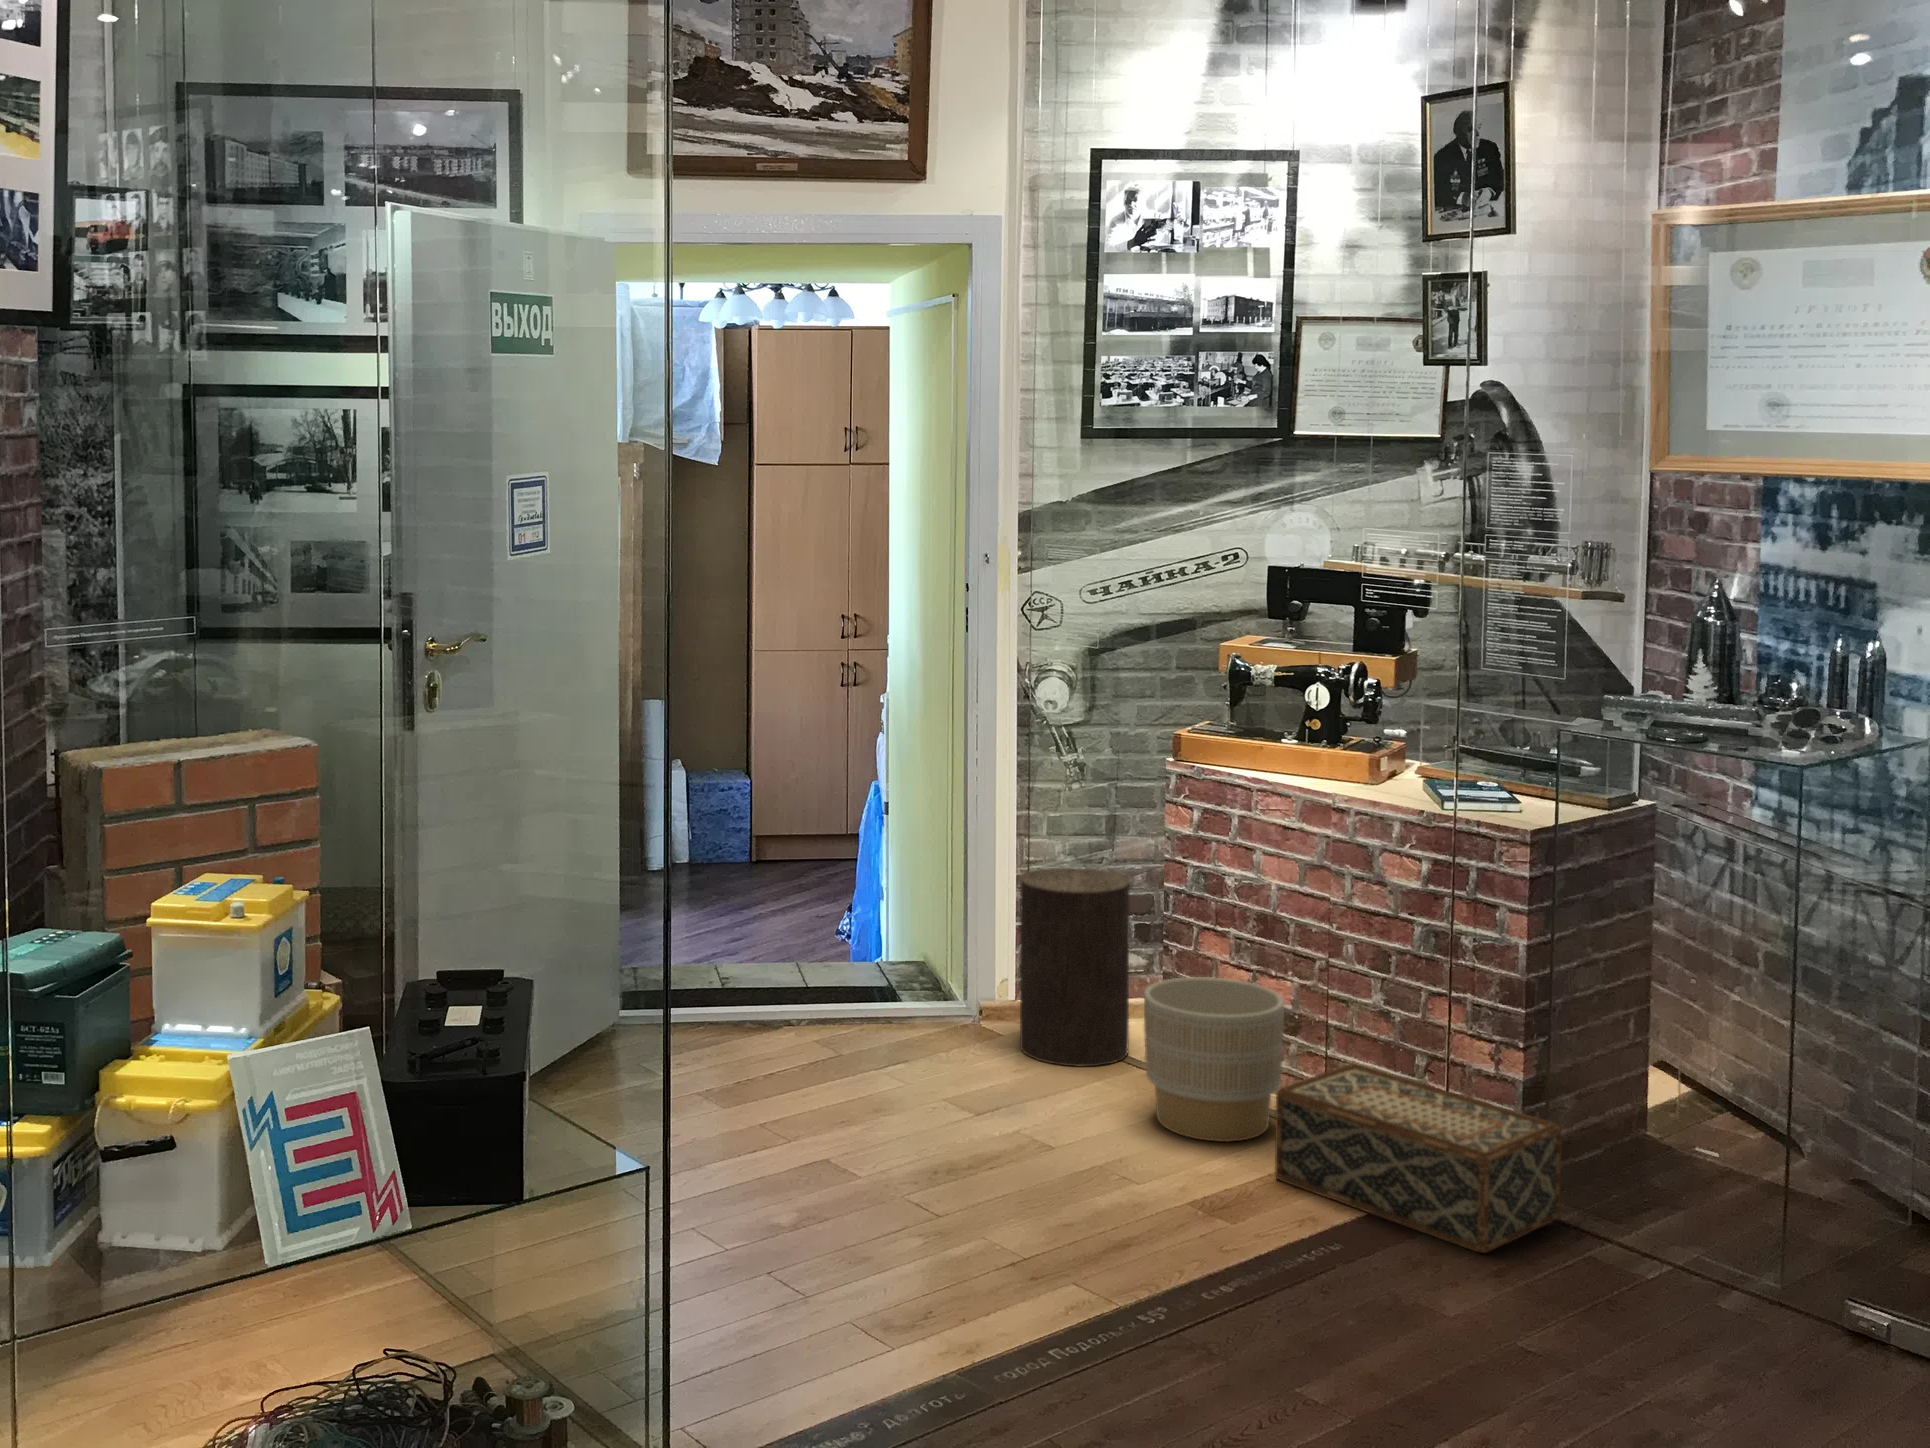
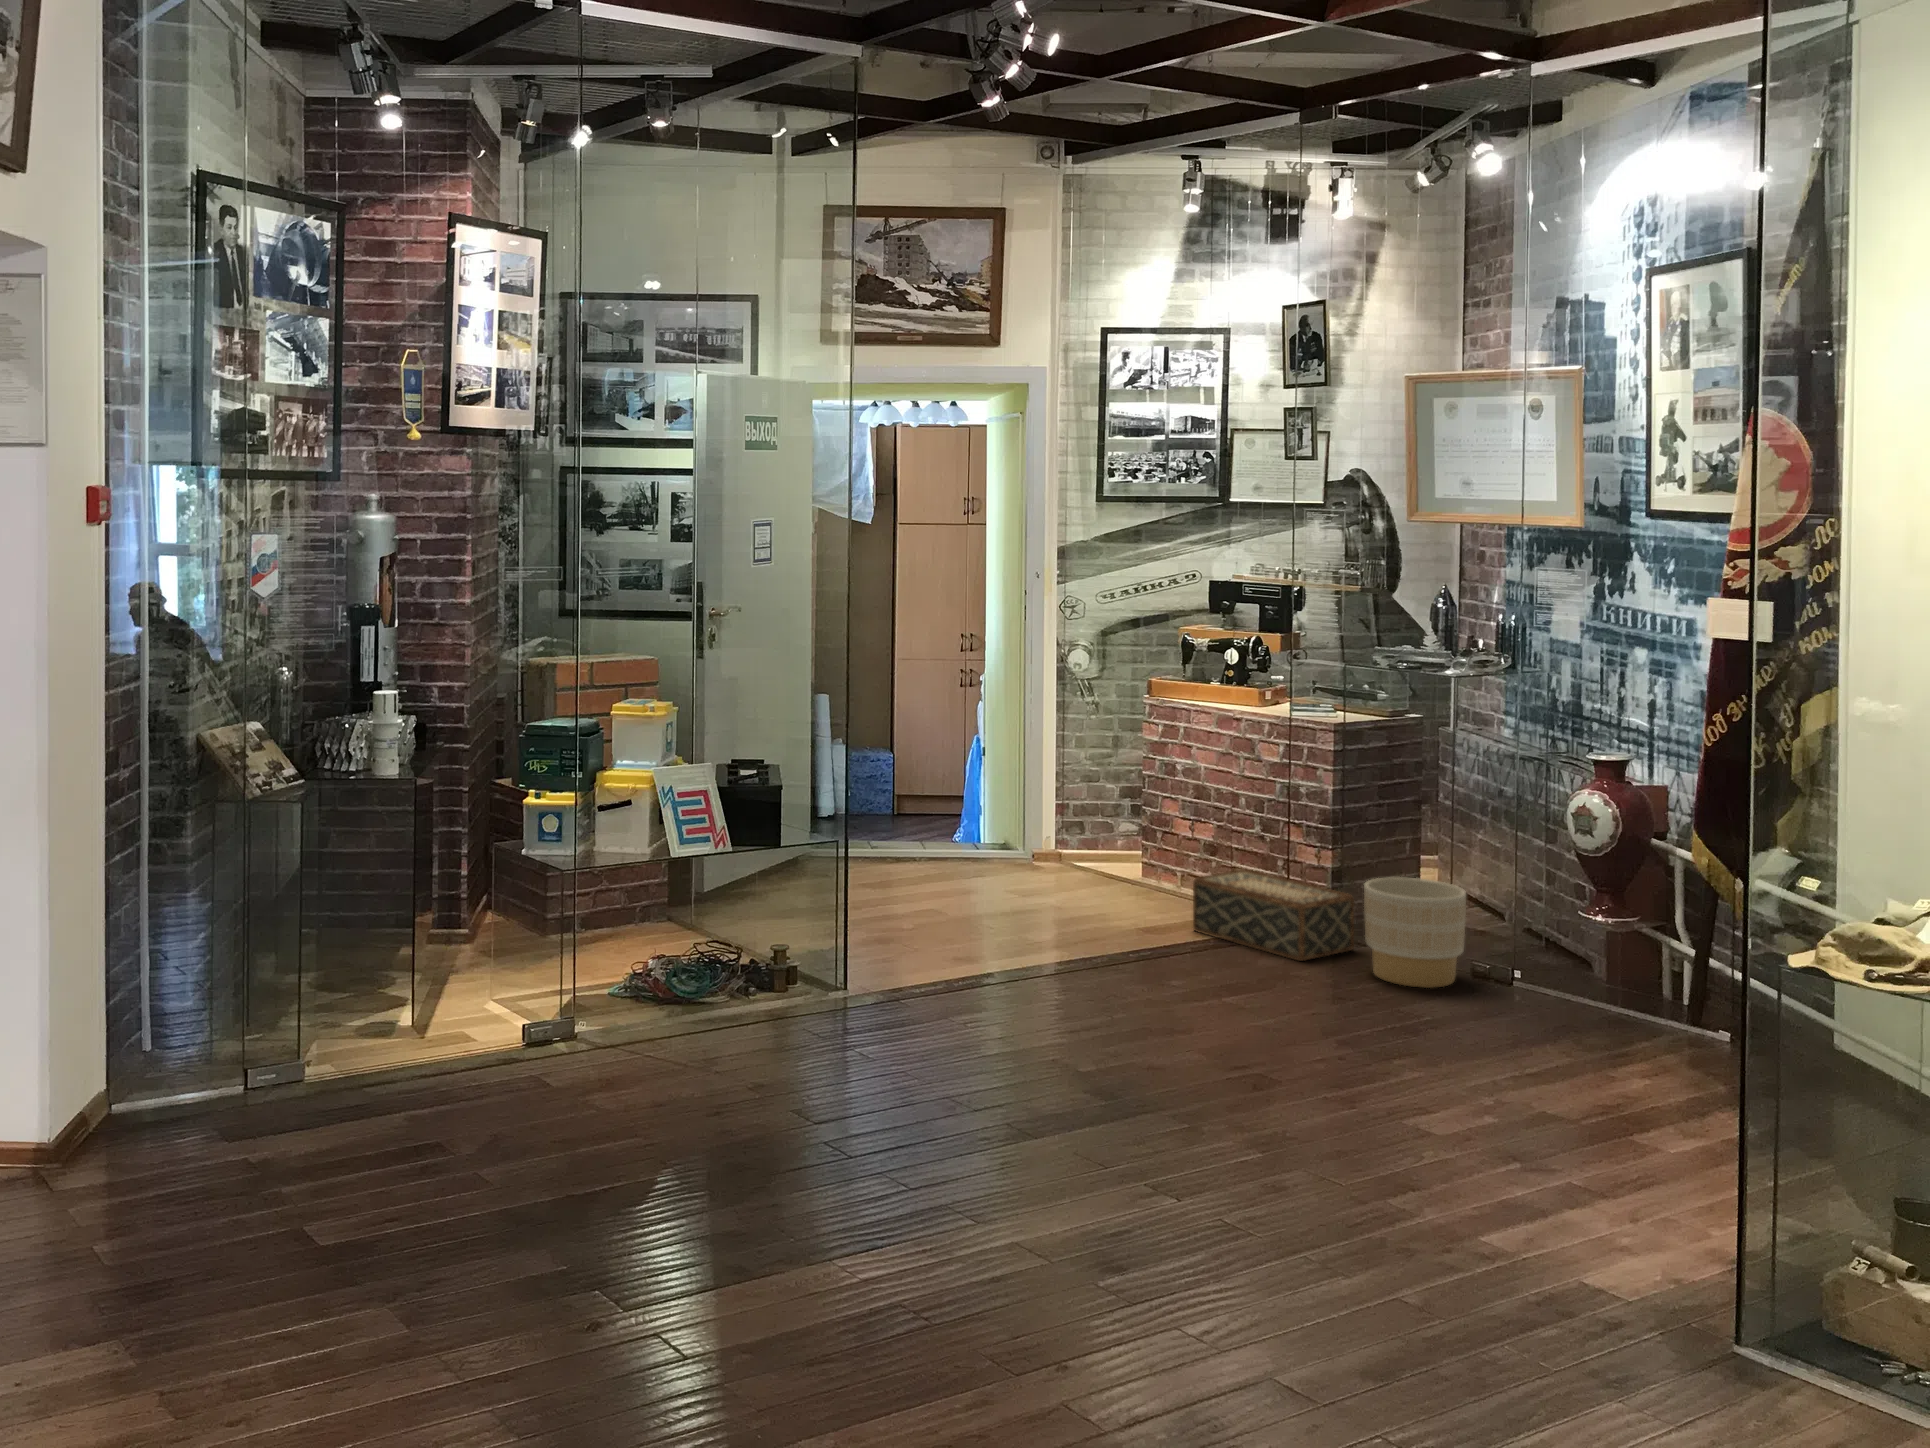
stool: present [1020,868,1130,1066] -> none [1055,766,1123,883]
planter: present [1144,977,1284,1142] -> present [1364,877,1466,988]

